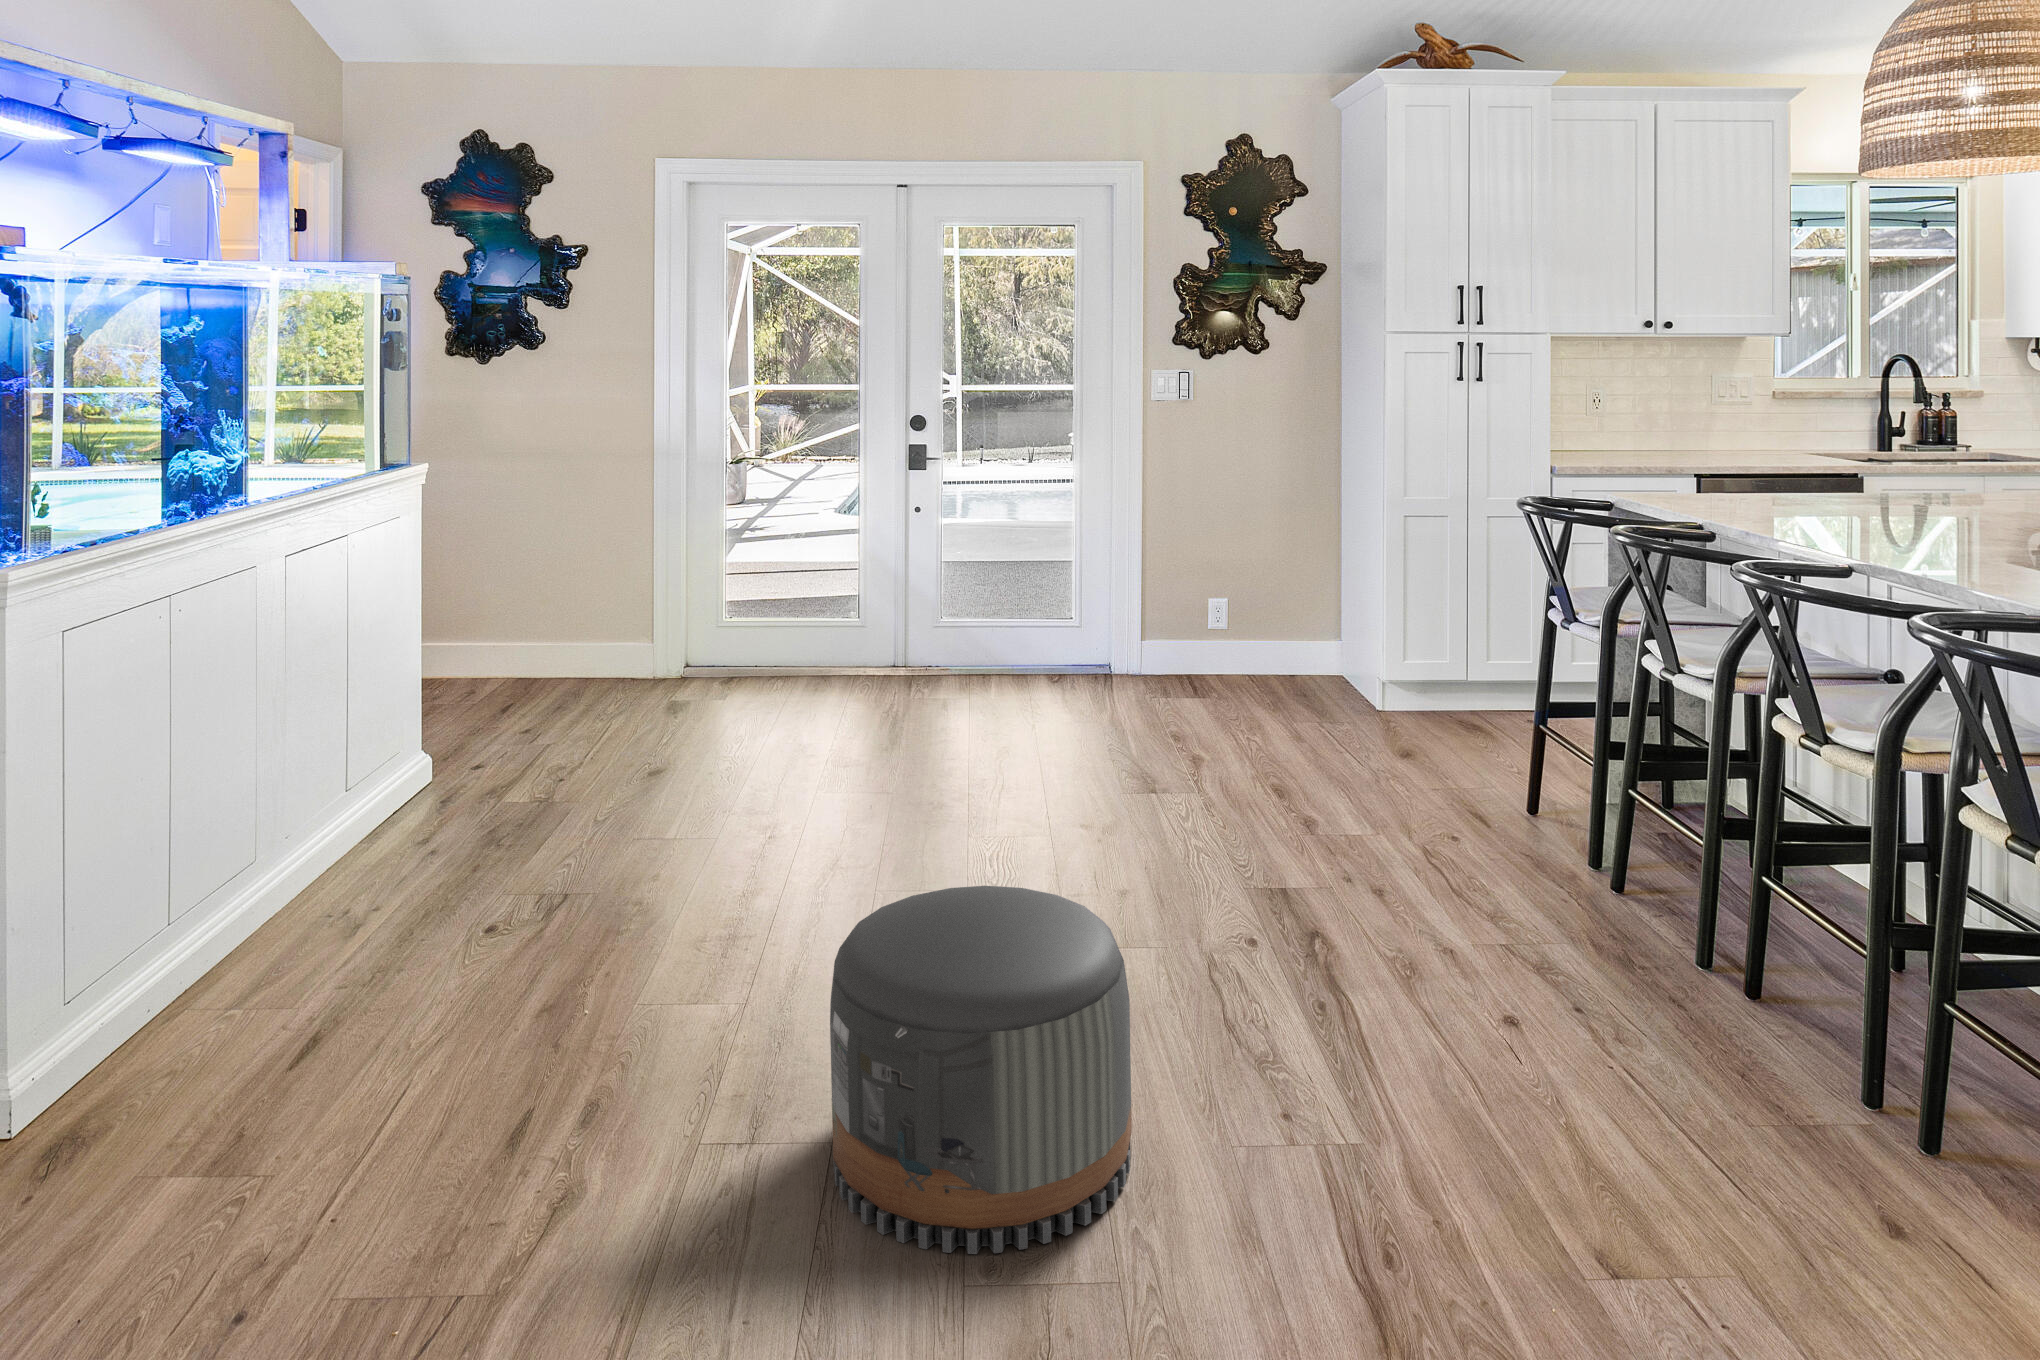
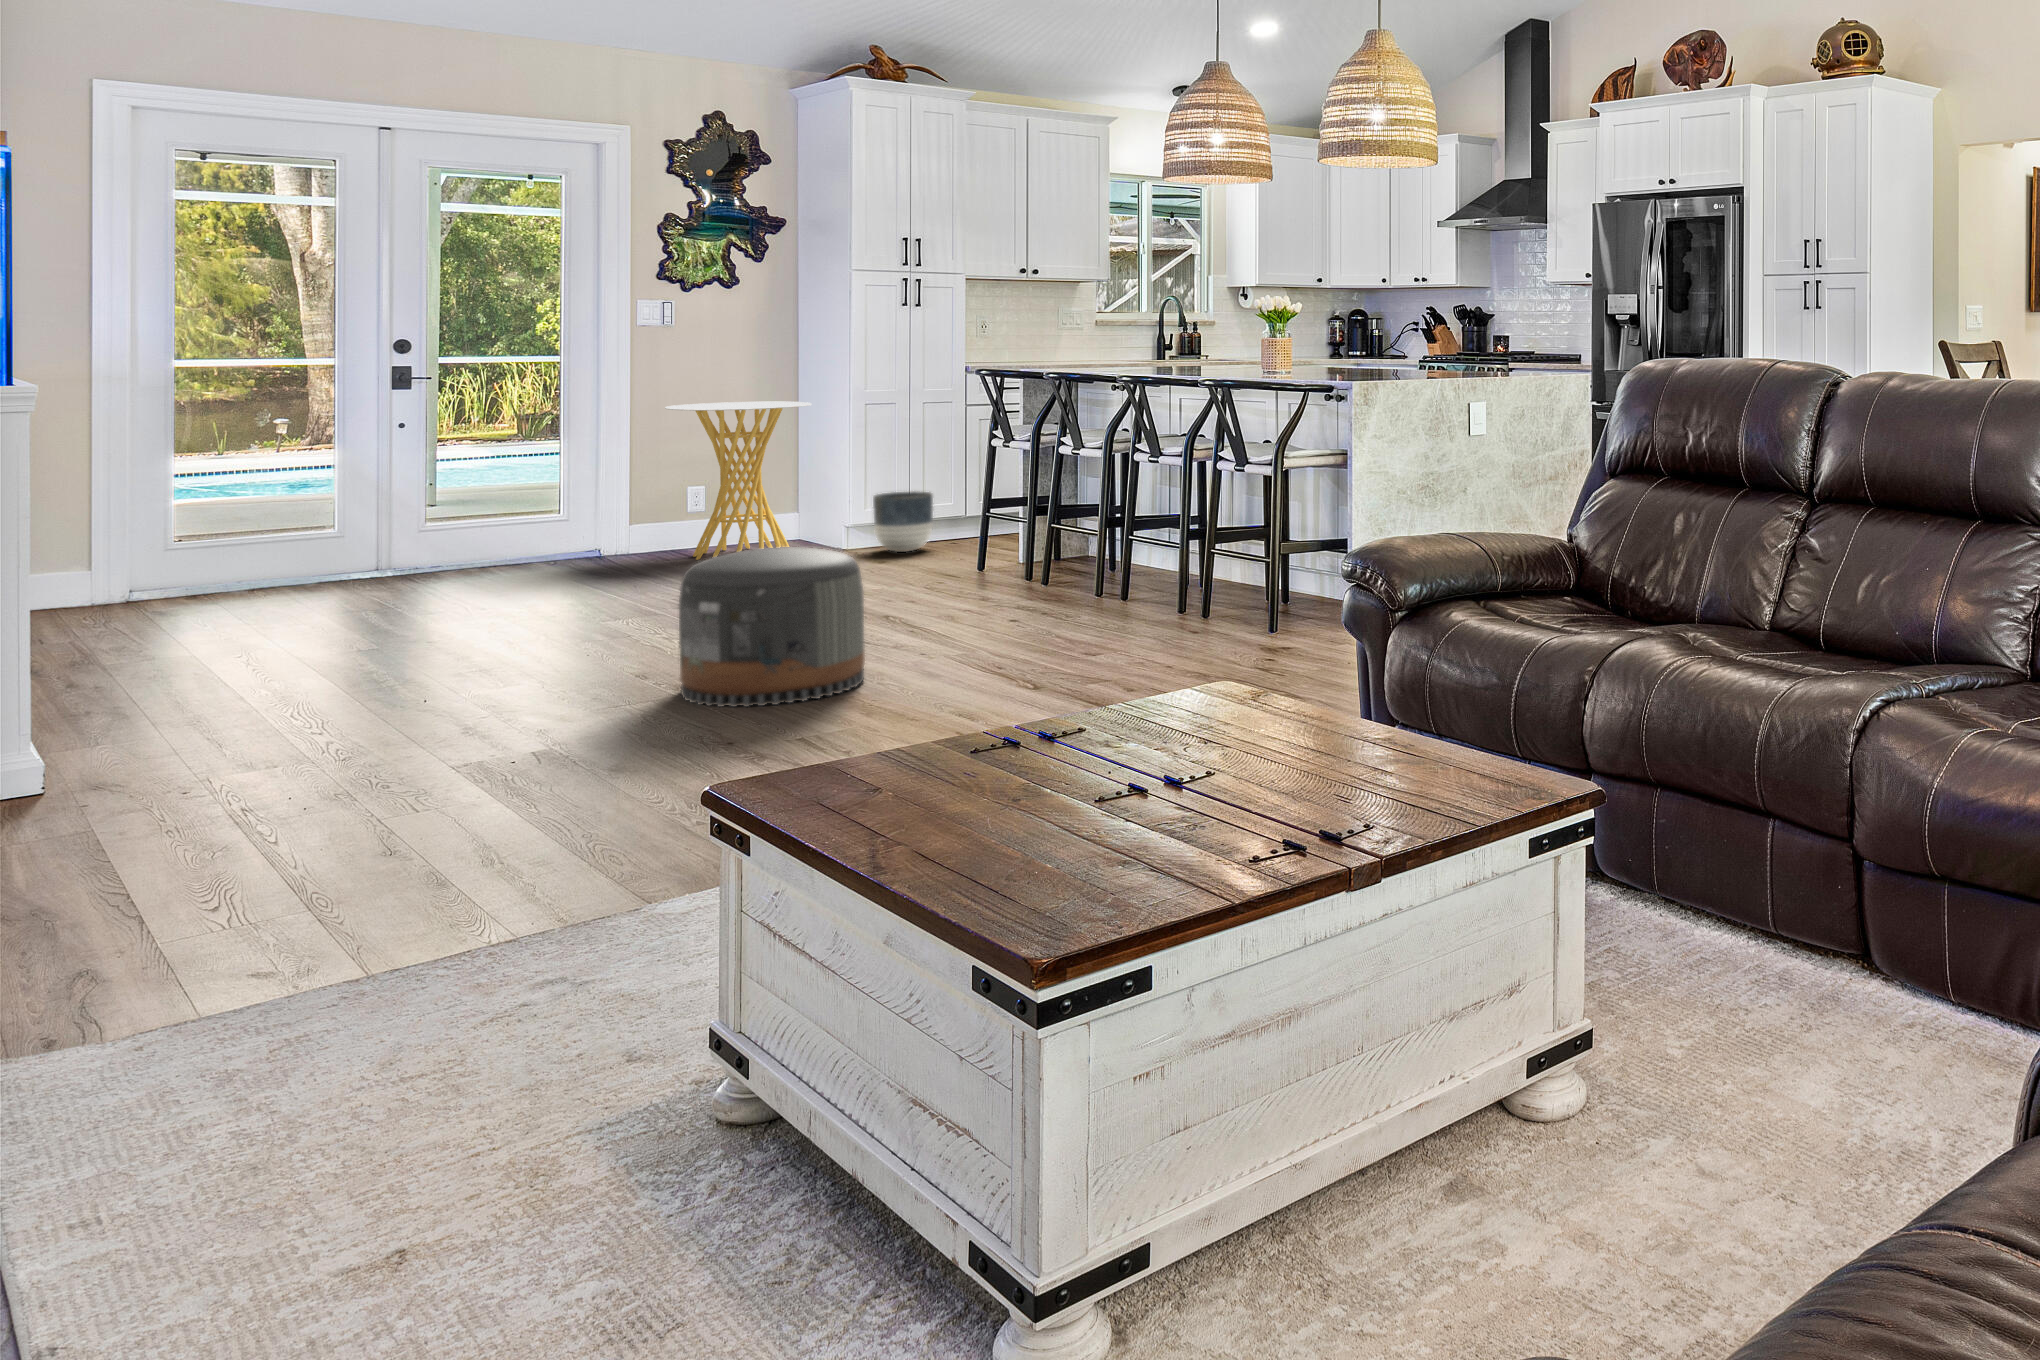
side table: none [1169,496,1339,711] -> present [665,401,812,560]
planter: none [1409,638,1490,728] -> present [873,491,933,552]

